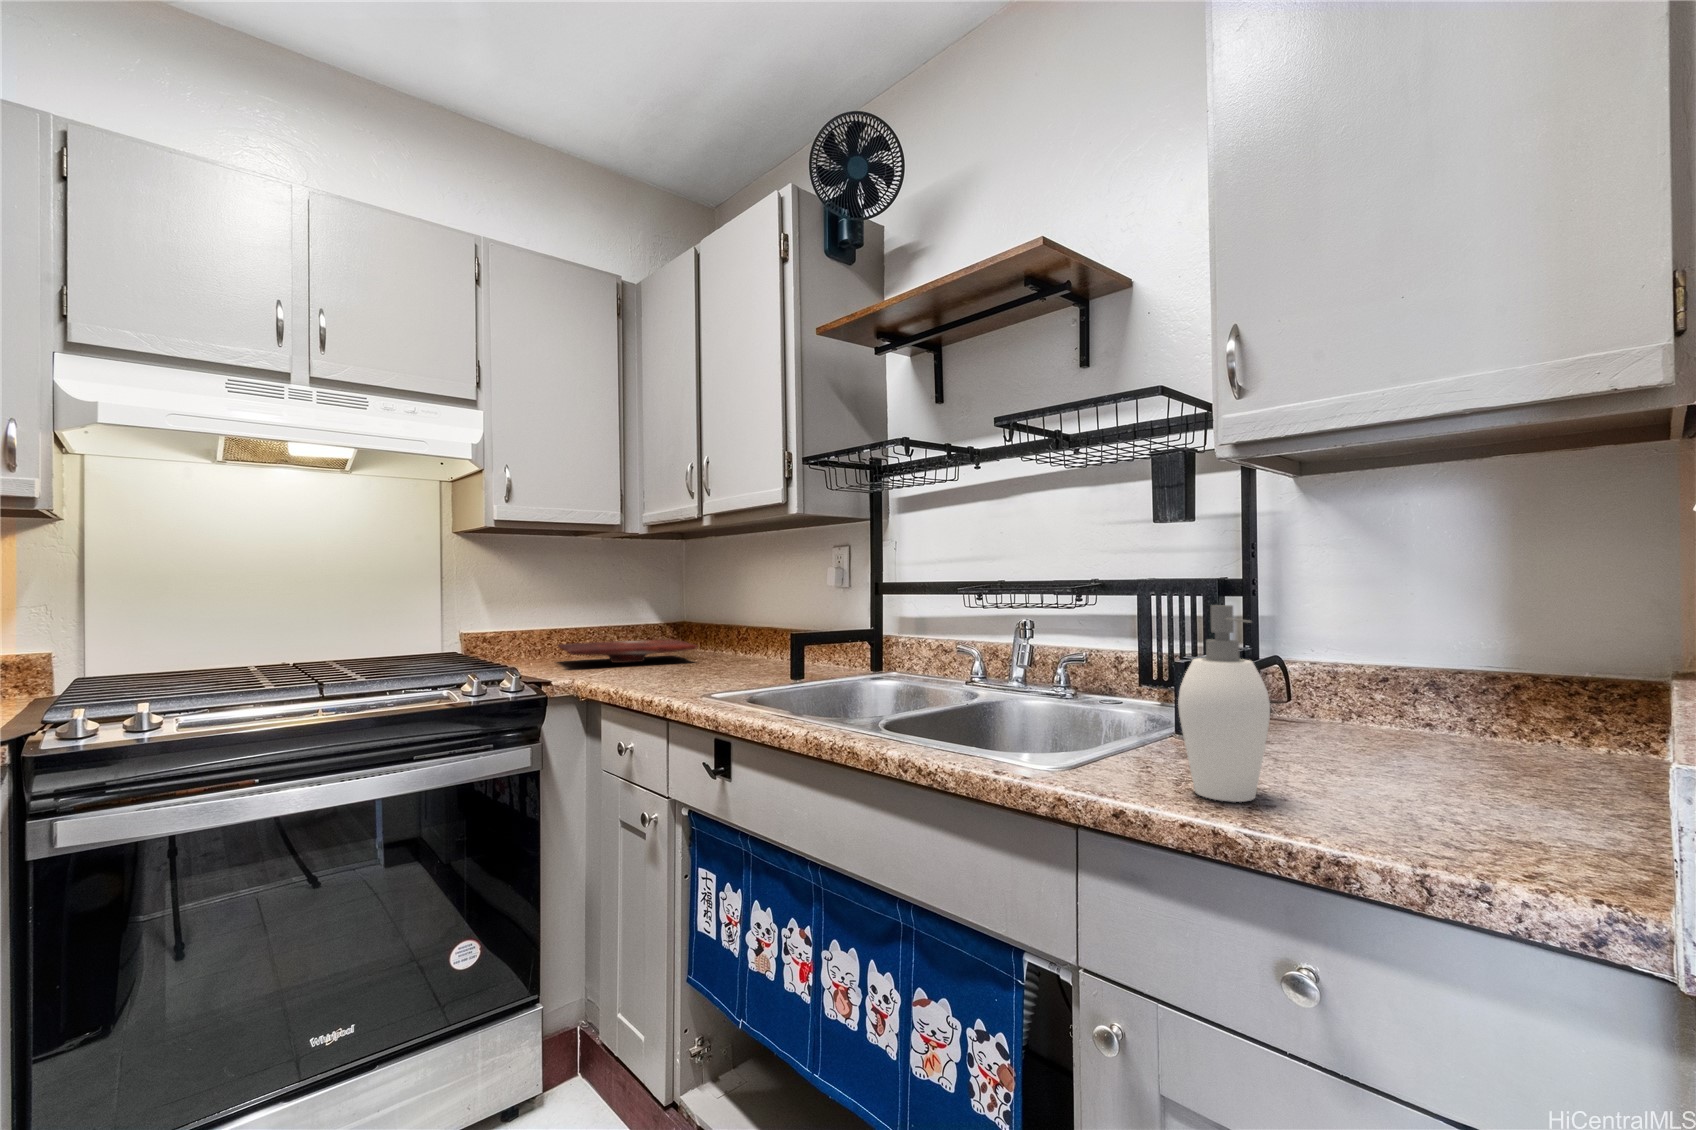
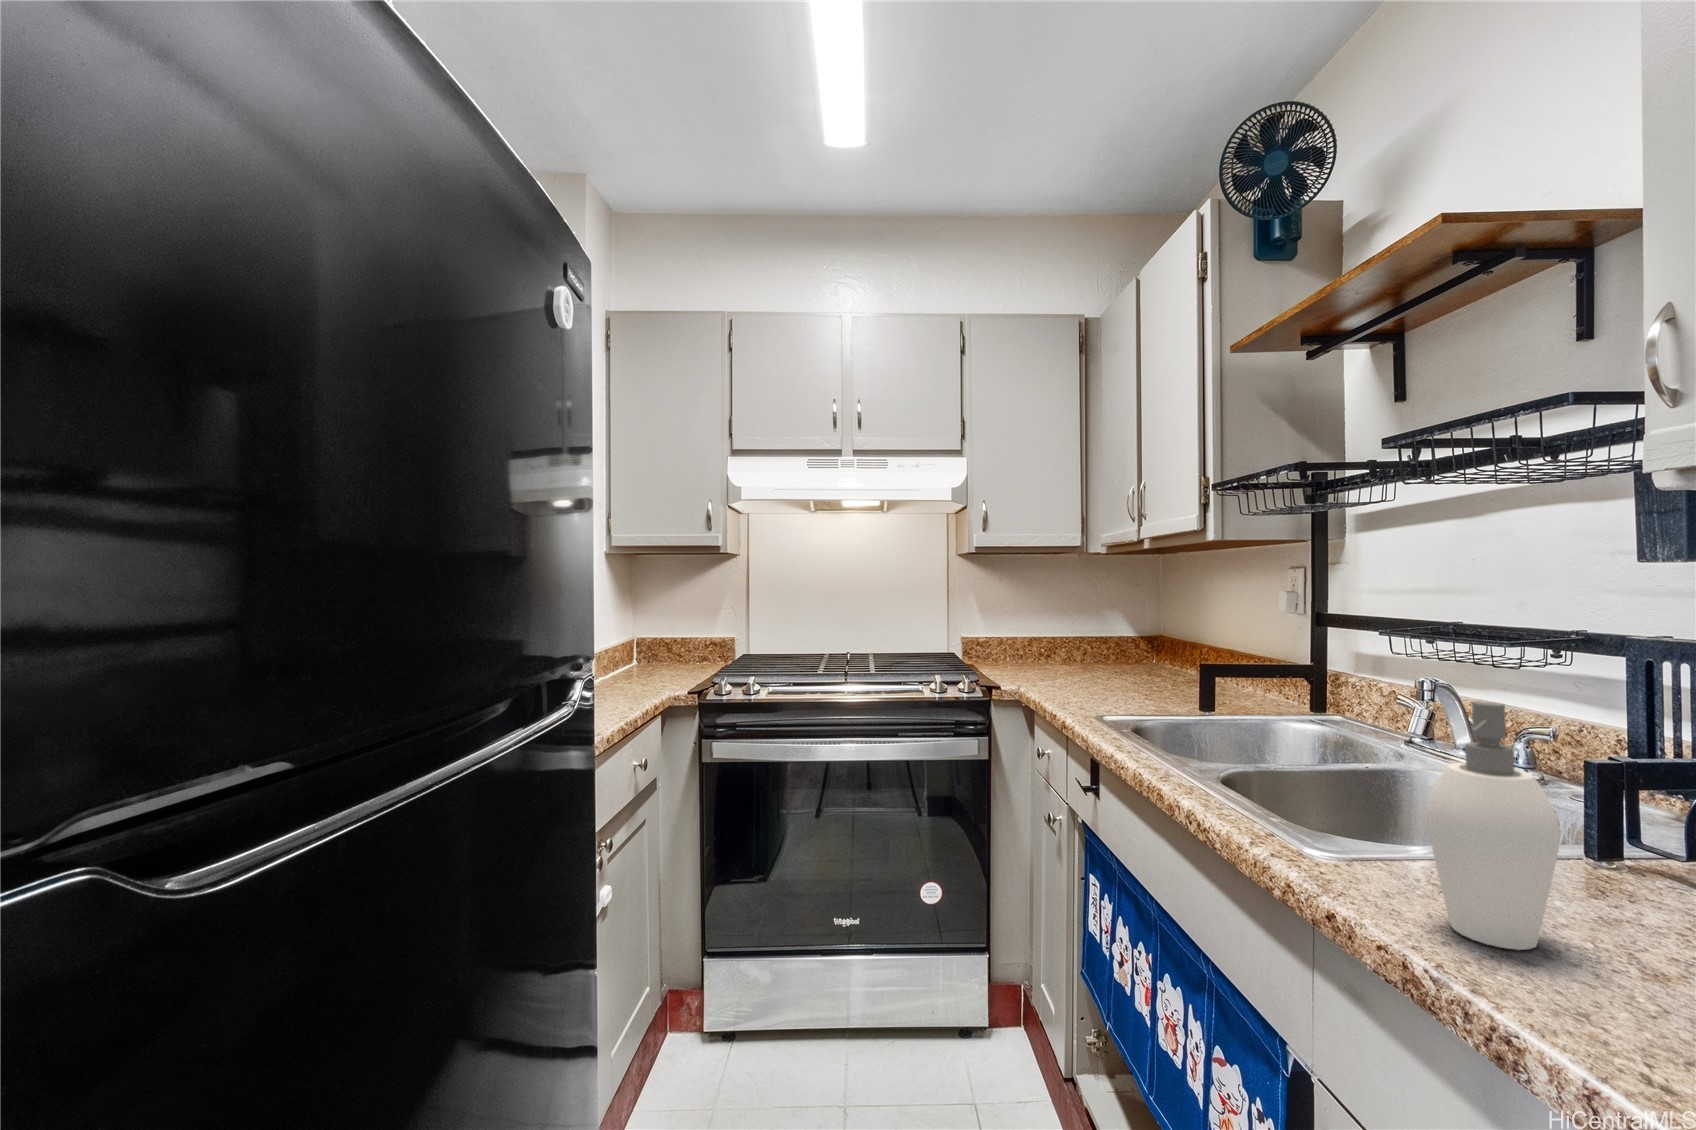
cutting board: present [558,639,698,663] -> none [1031,652,1152,674]

